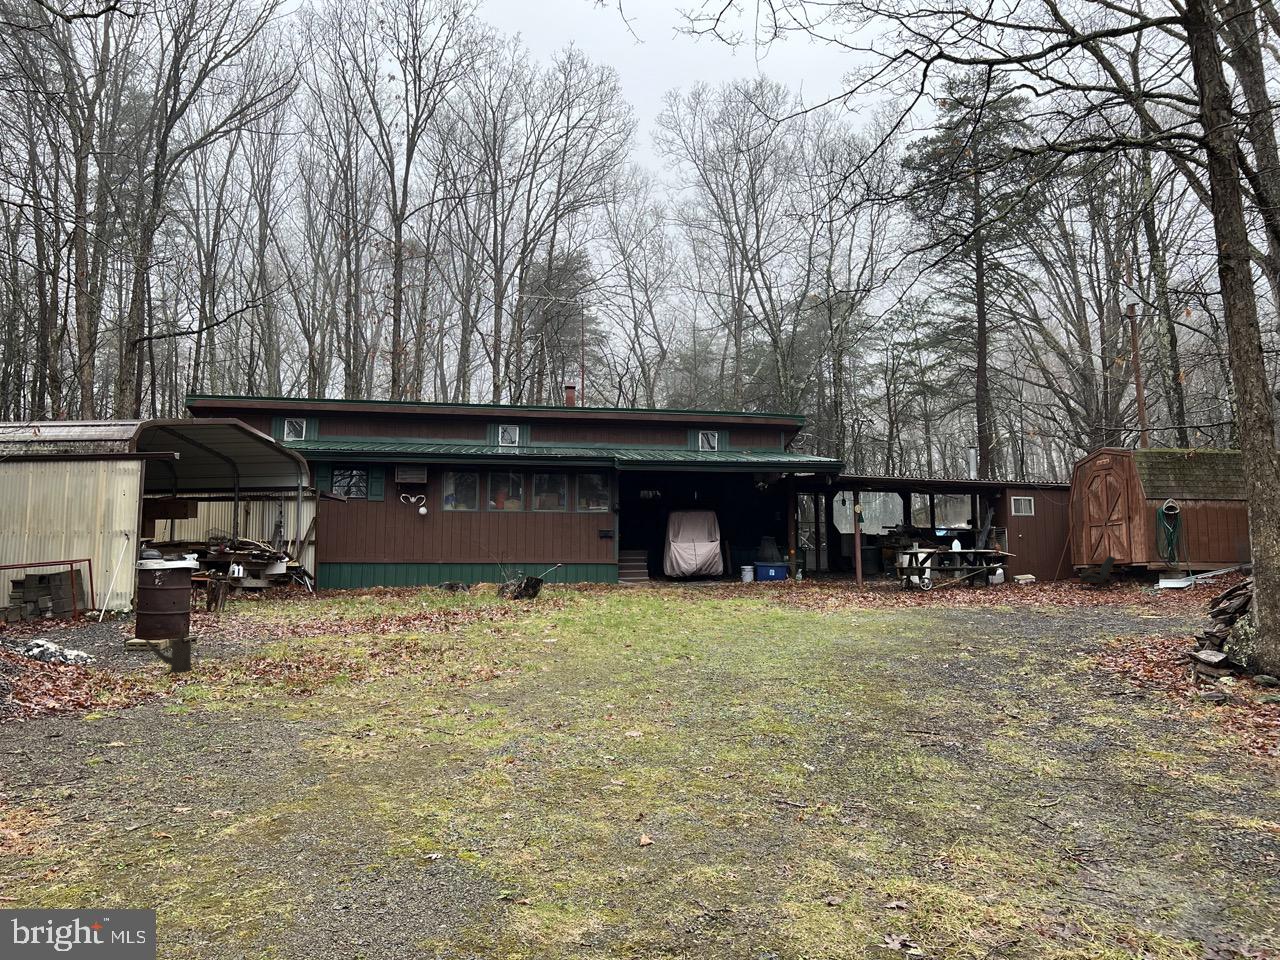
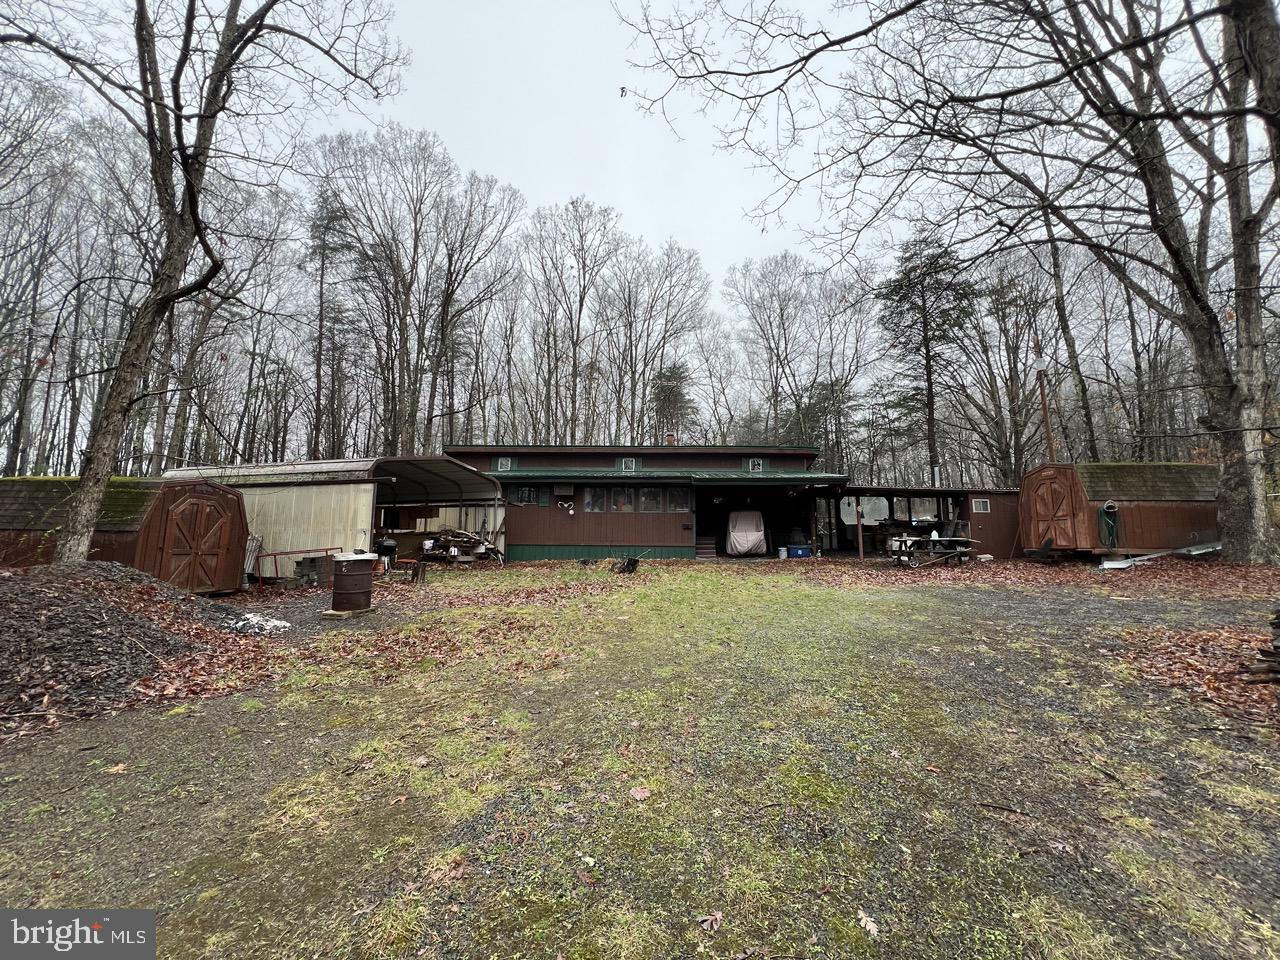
watering can: present [146,631,192,672] -> none [370,587,406,616]

